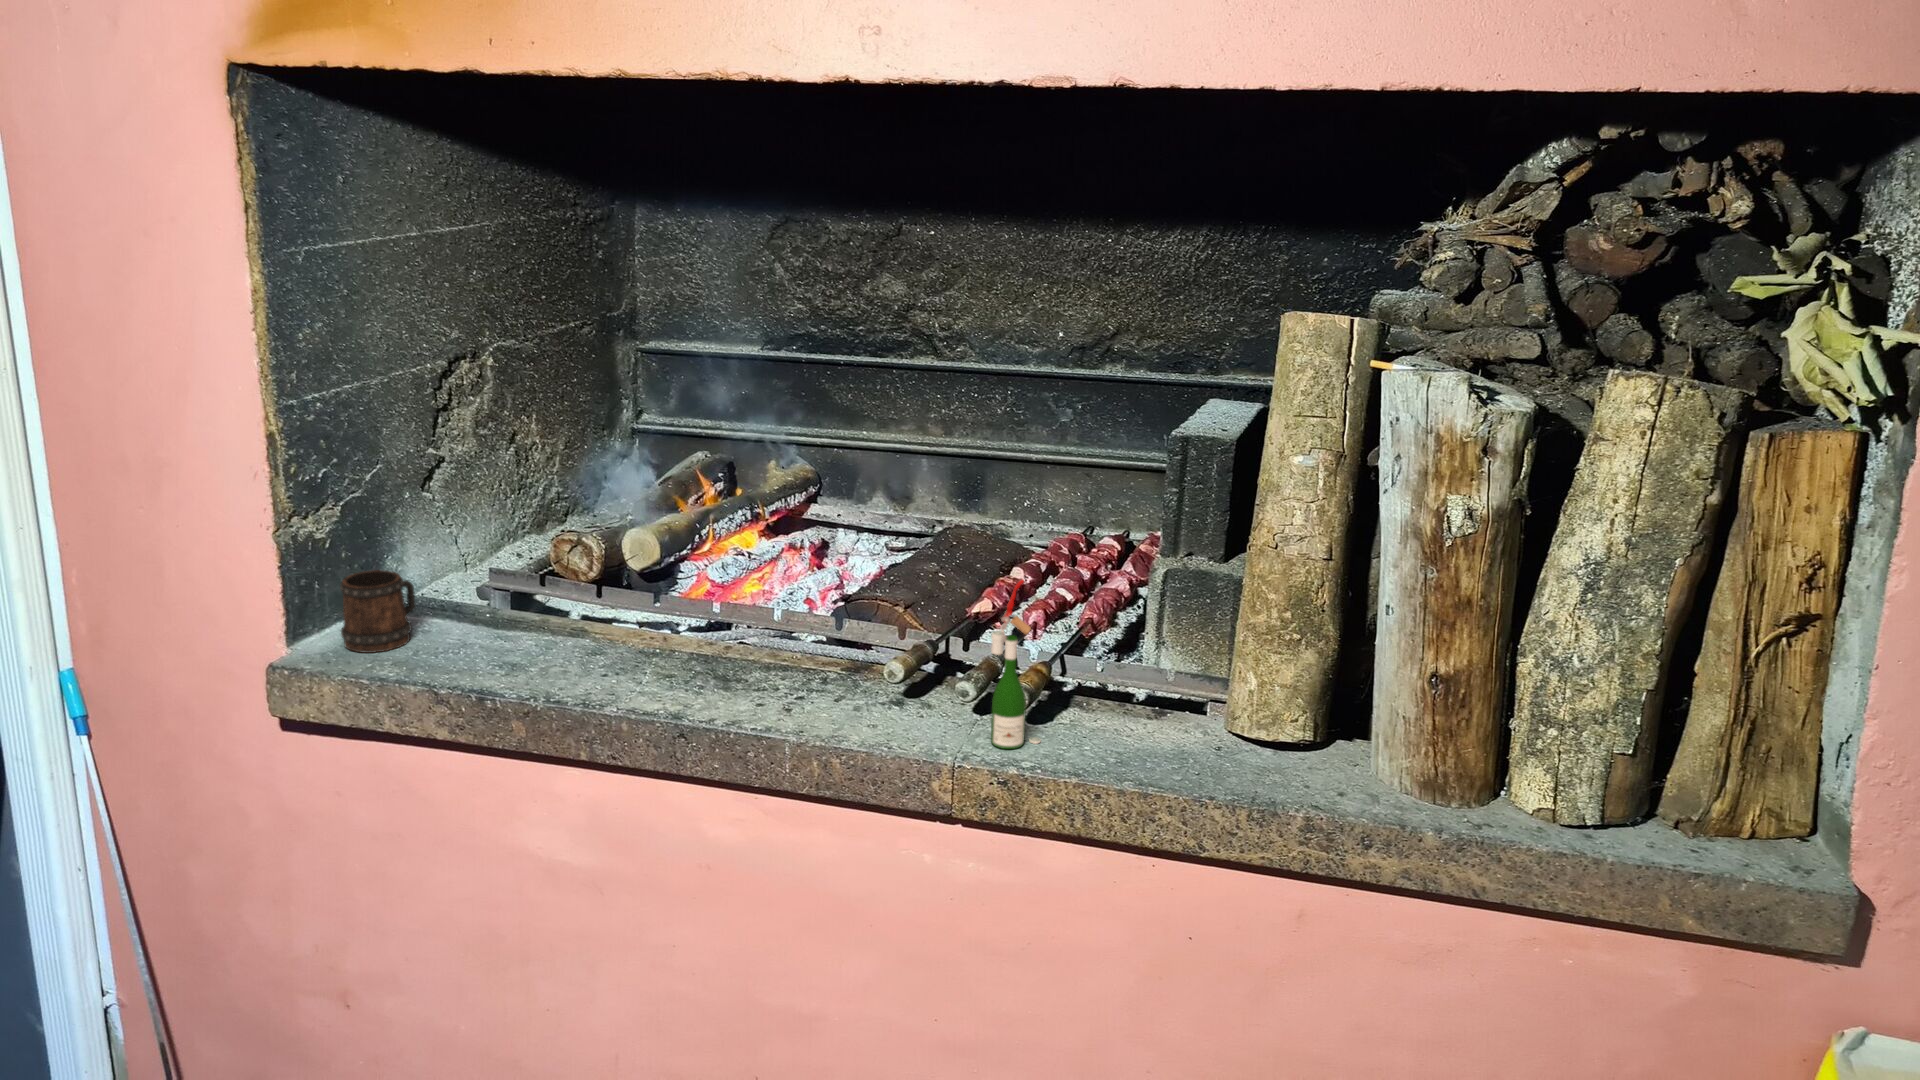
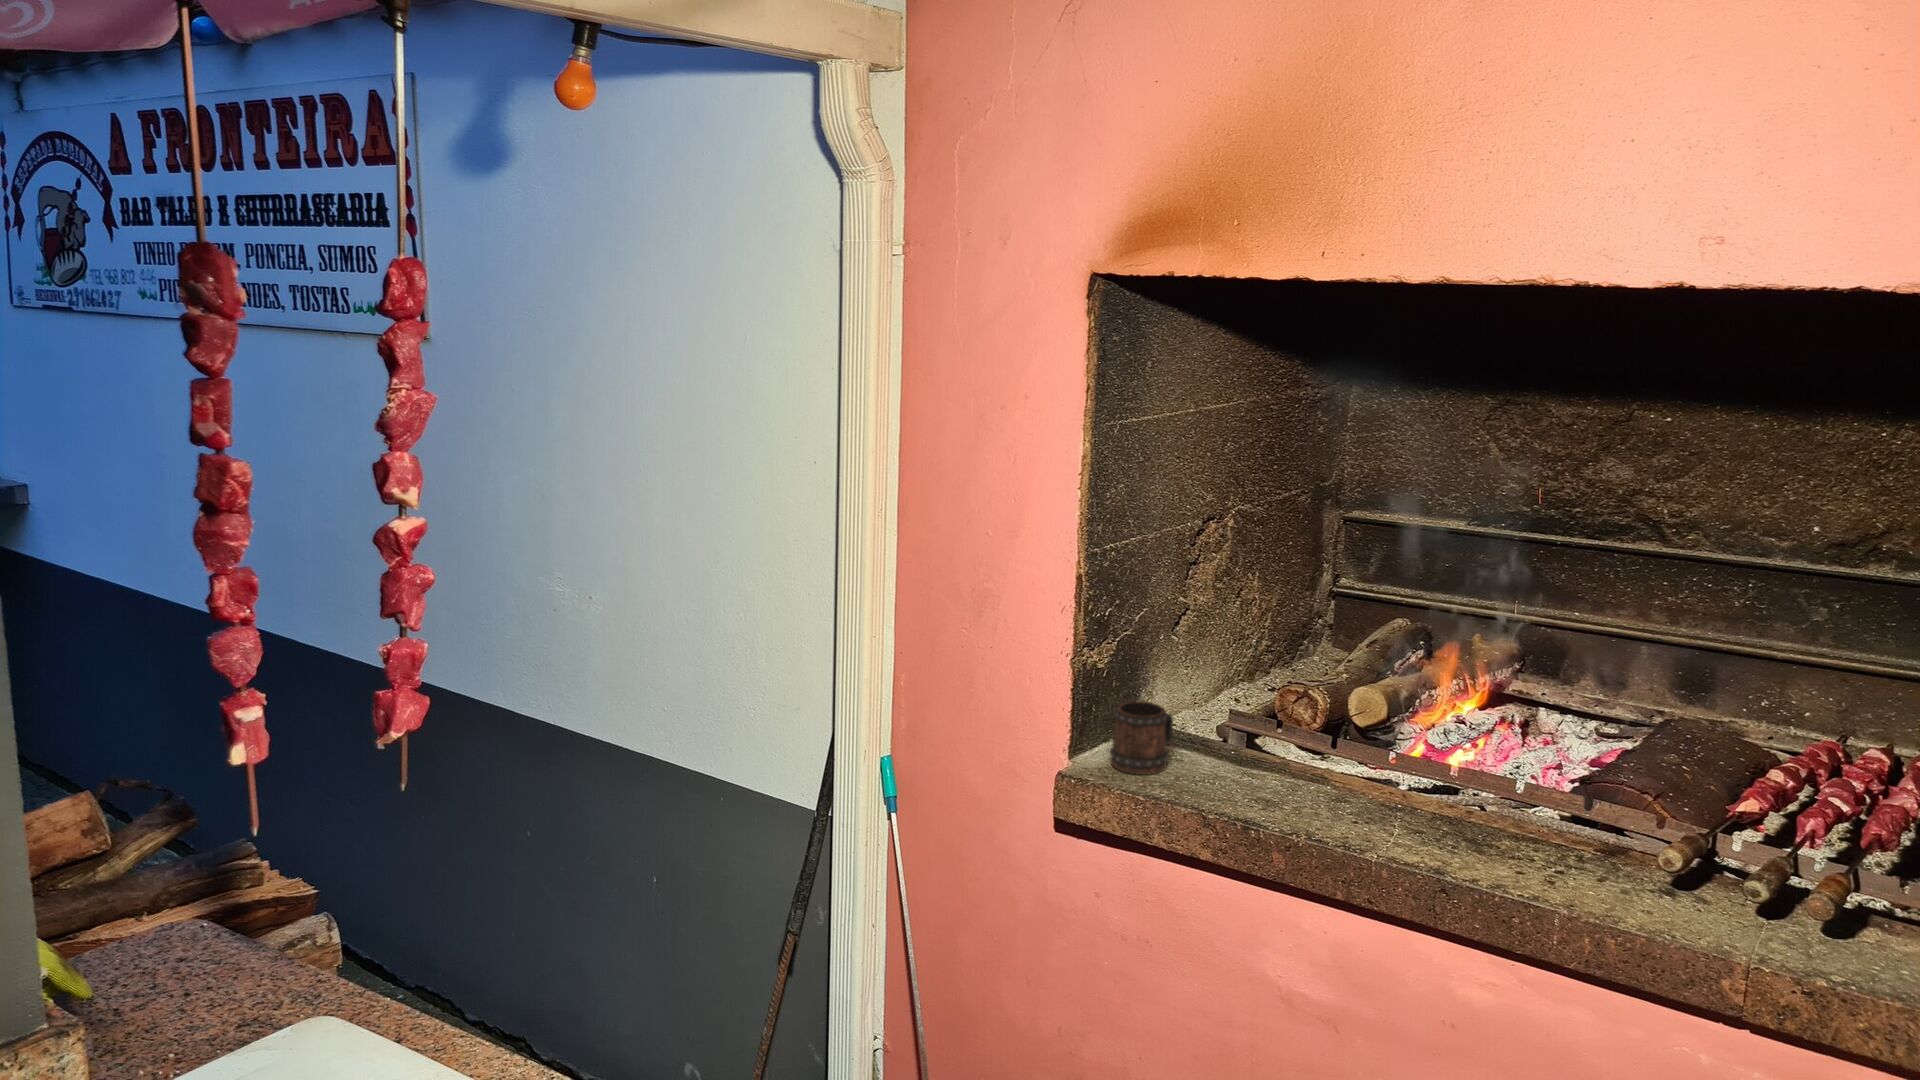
wine bottle: present [991,580,1041,749] -> none [1786,785,1844,959]

